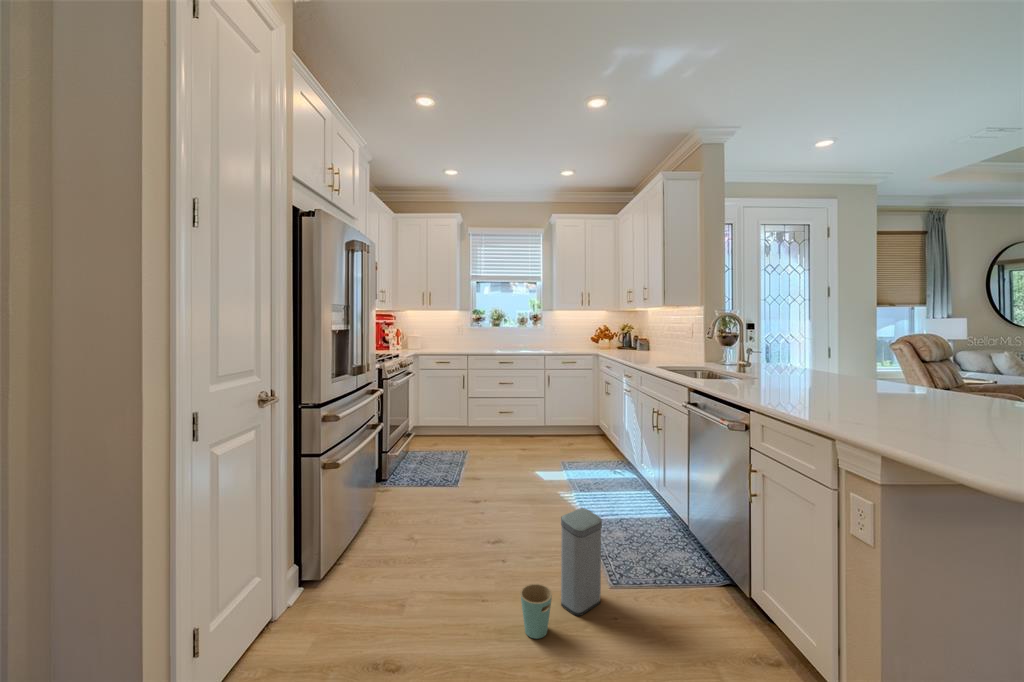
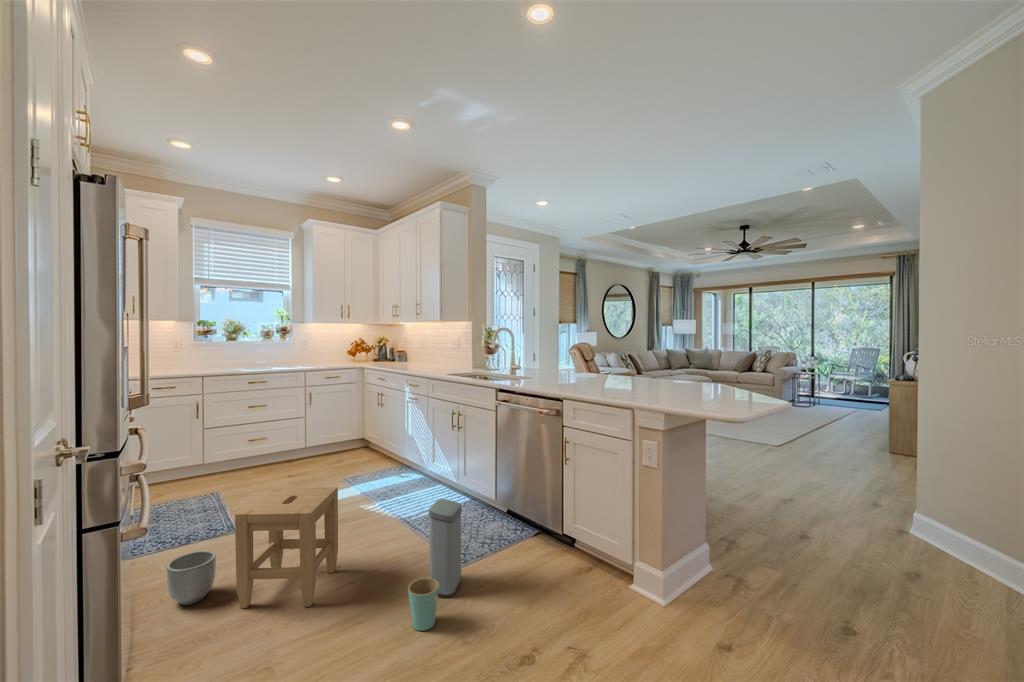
stool: none [419,459,505,570] -> present [235,487,338,608]
planter: none [387,496,419,535] -> present [166,550,216,605]

